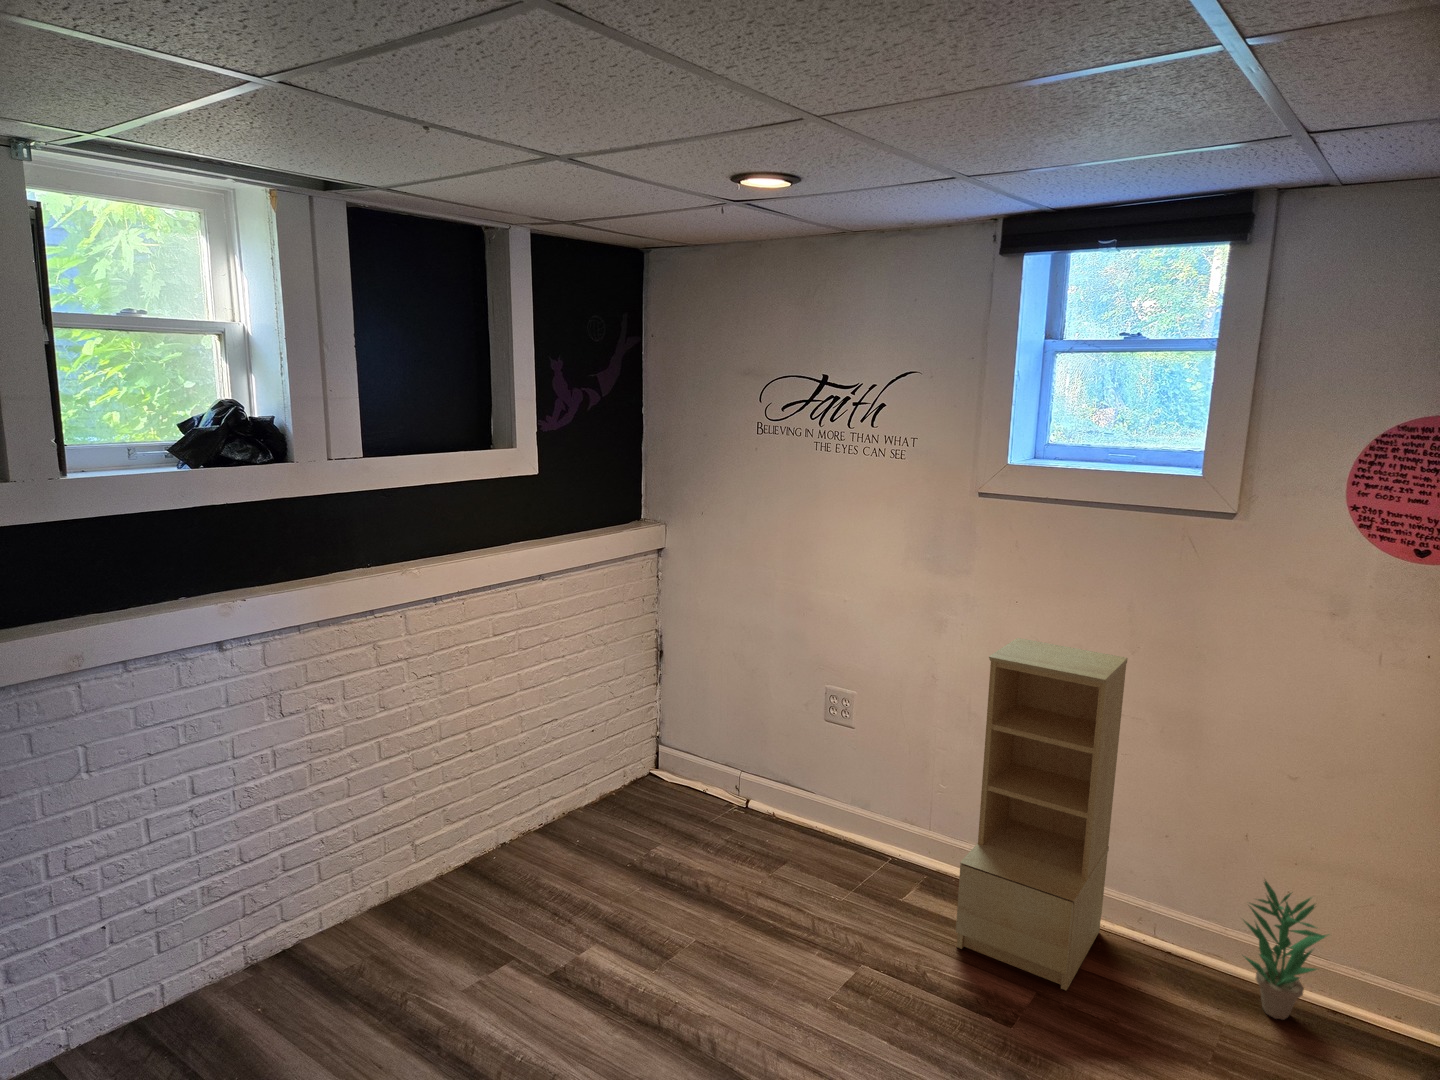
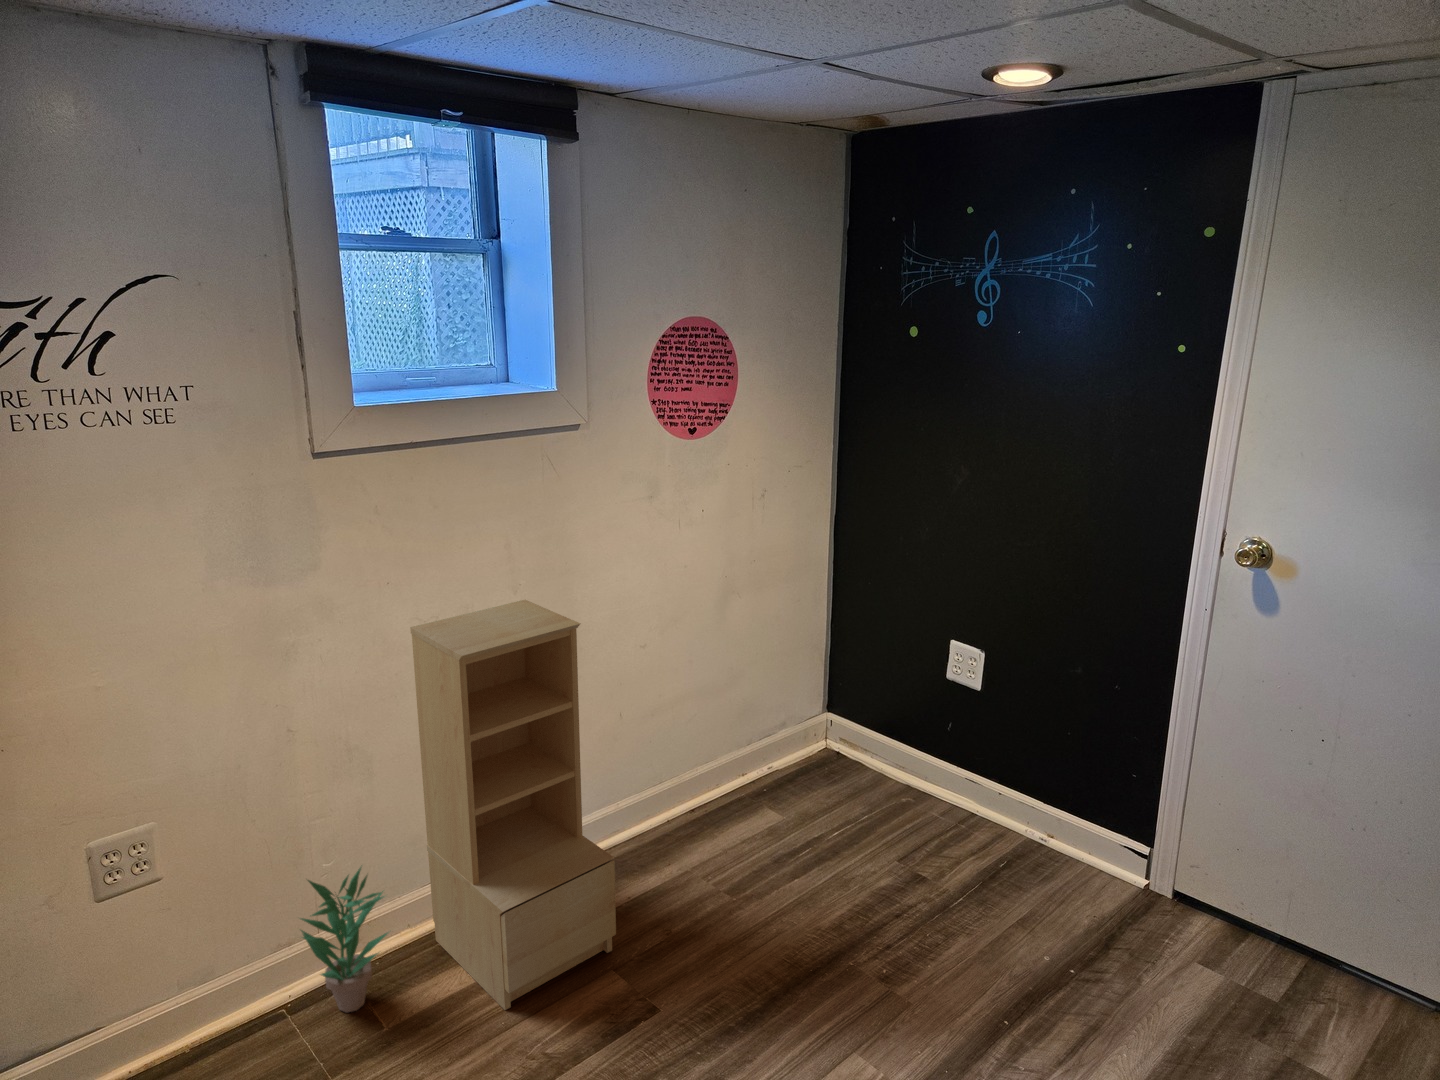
potted plant: present [1244,881,1327,1019] -> present [301,867,388,1013]

